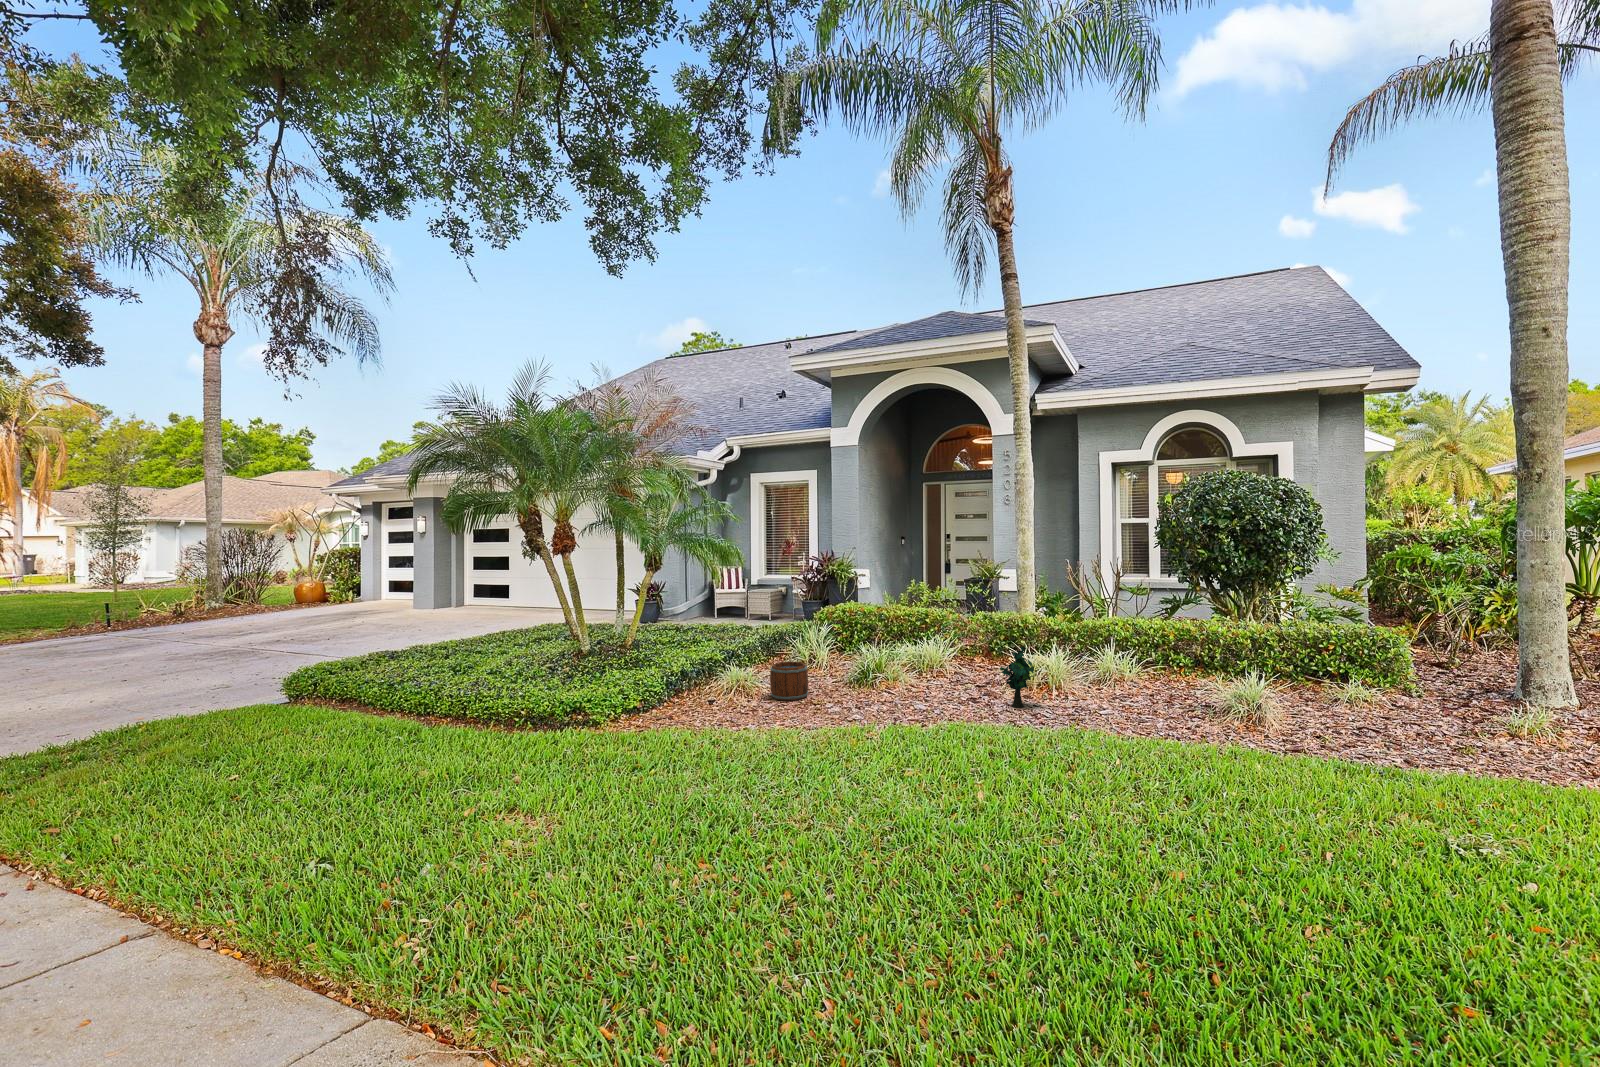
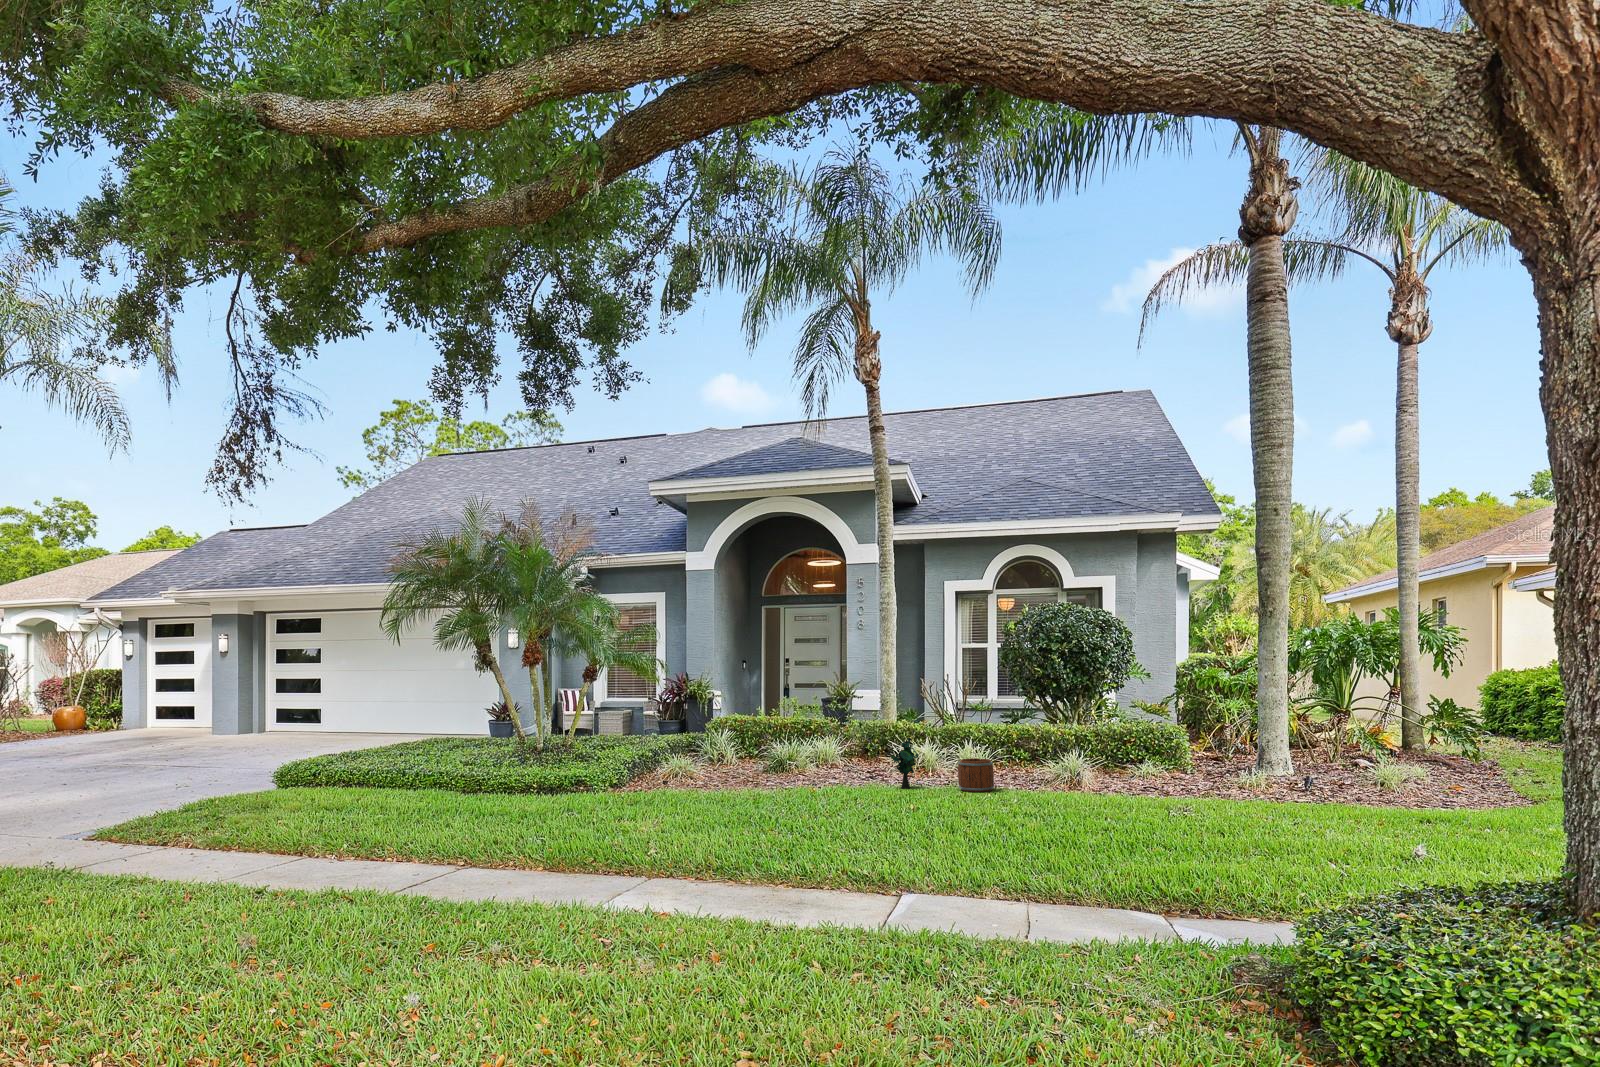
bucket: present [770,662,808,701] -> present [958,758,994,792]

